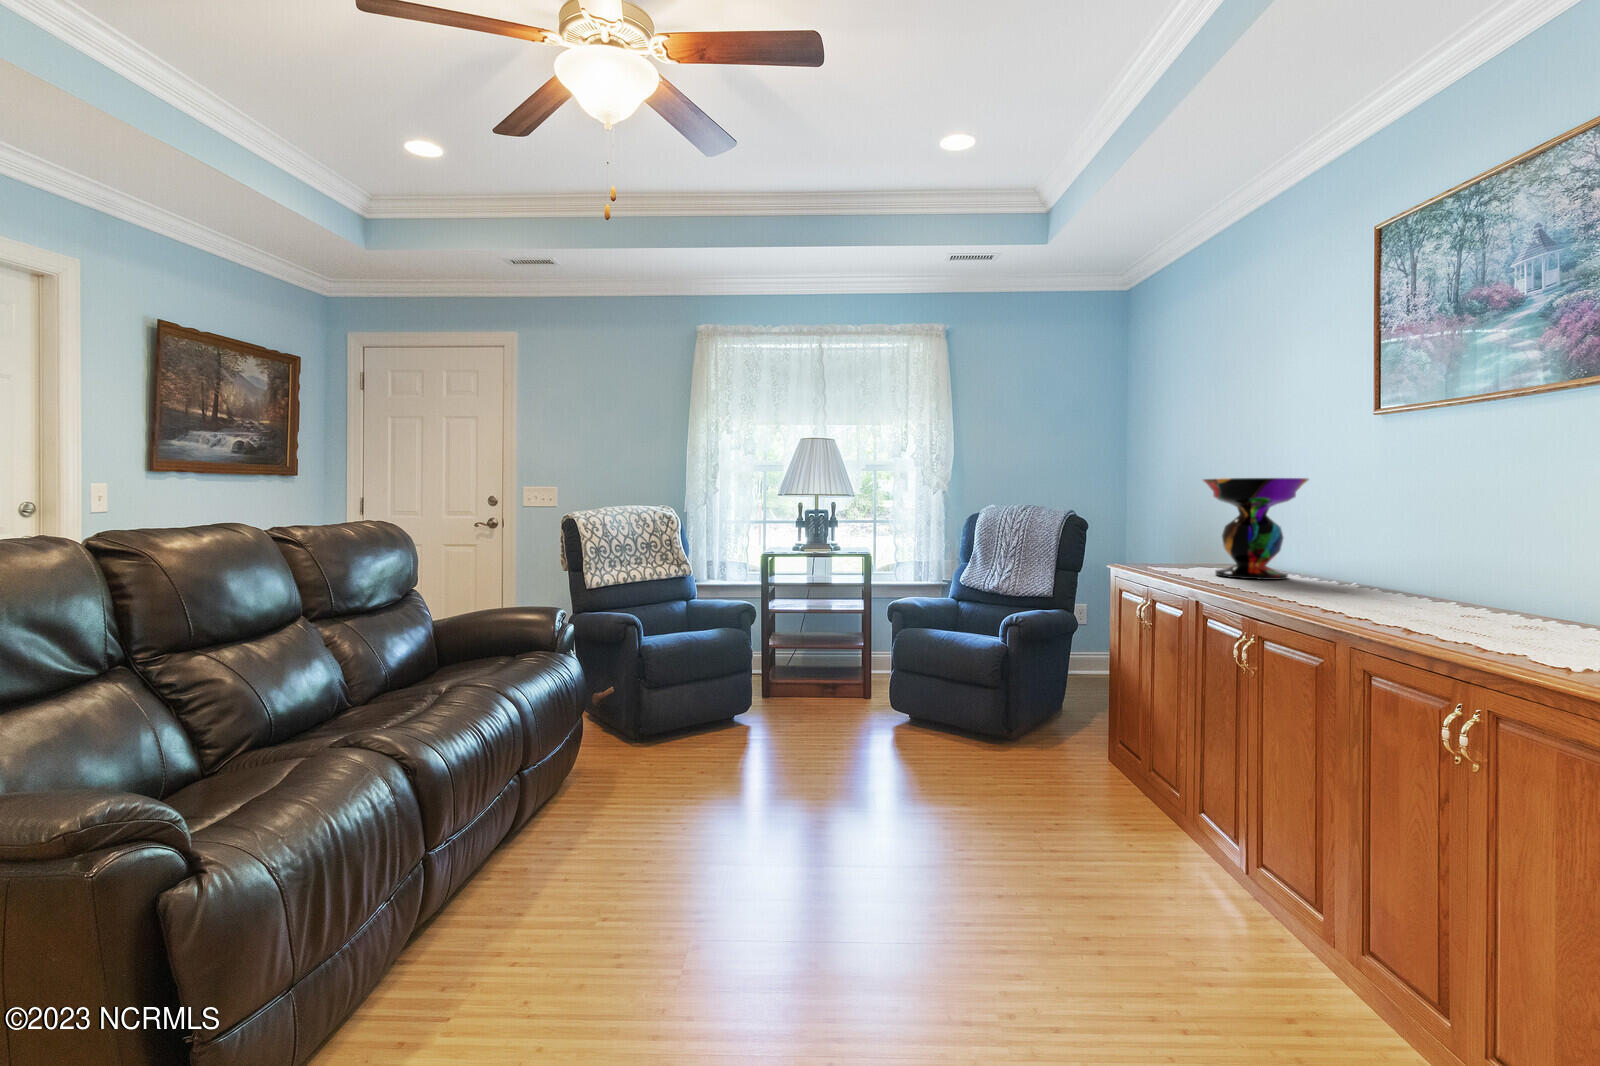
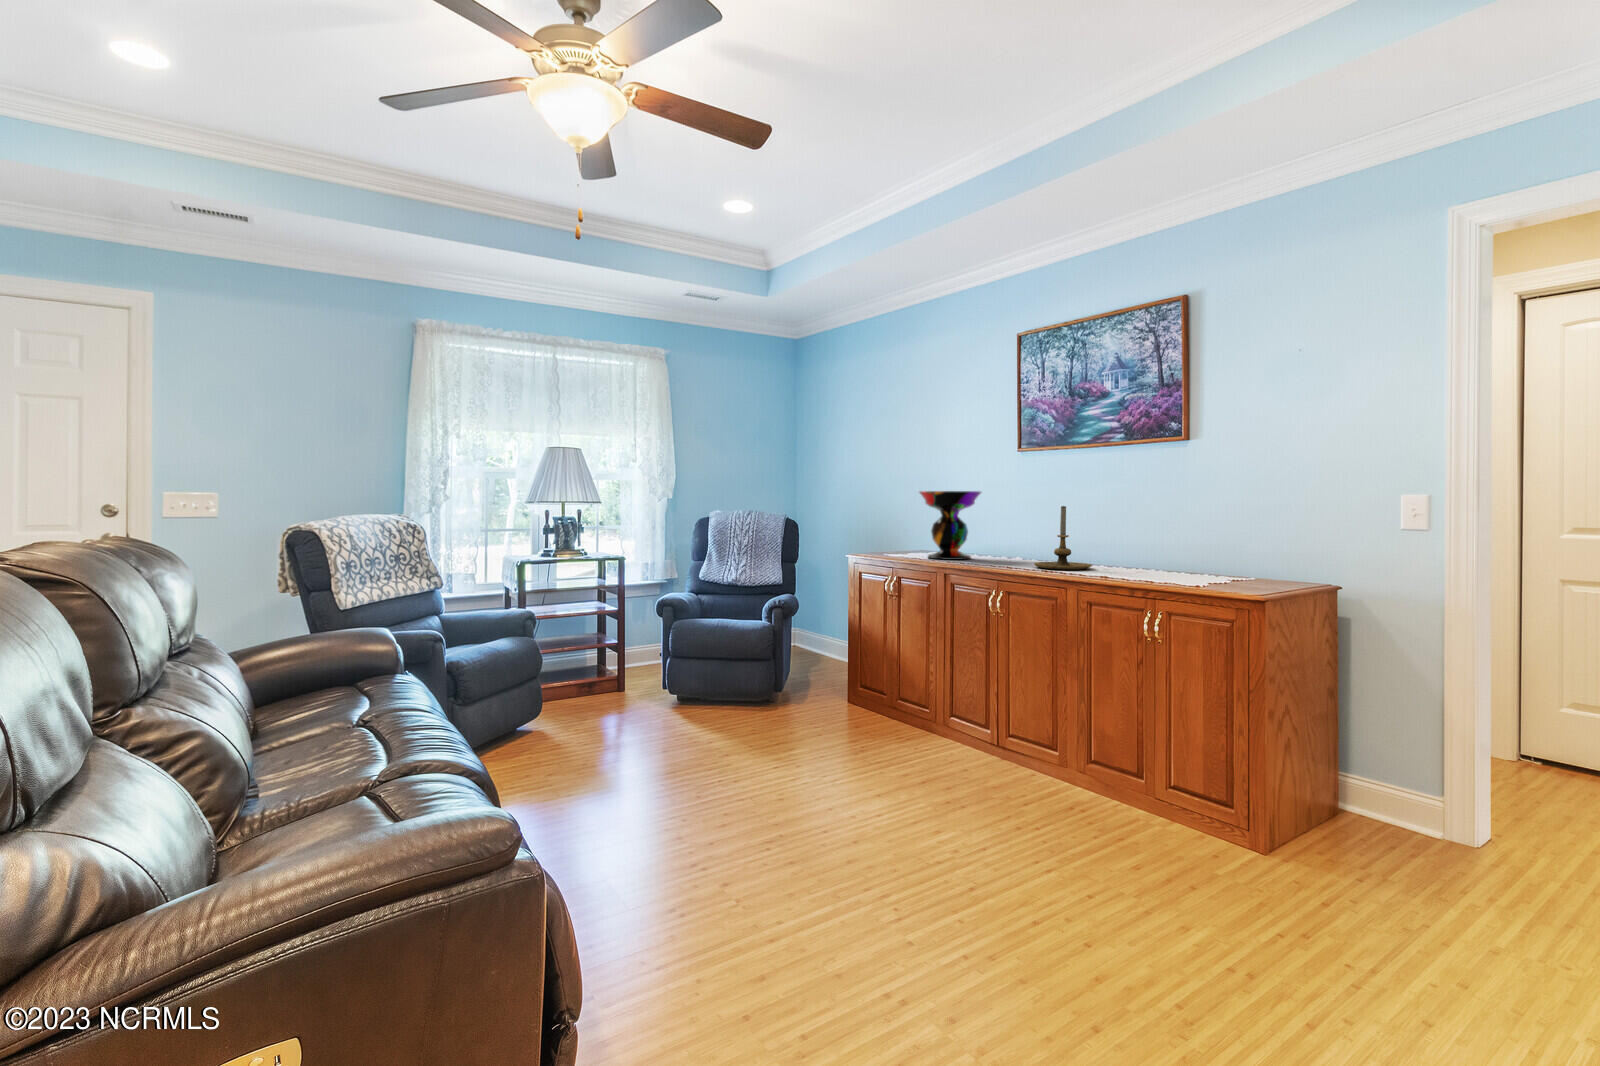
candle holder: none [1345,500,1464,608] -> present [1034,506,1092,570]

